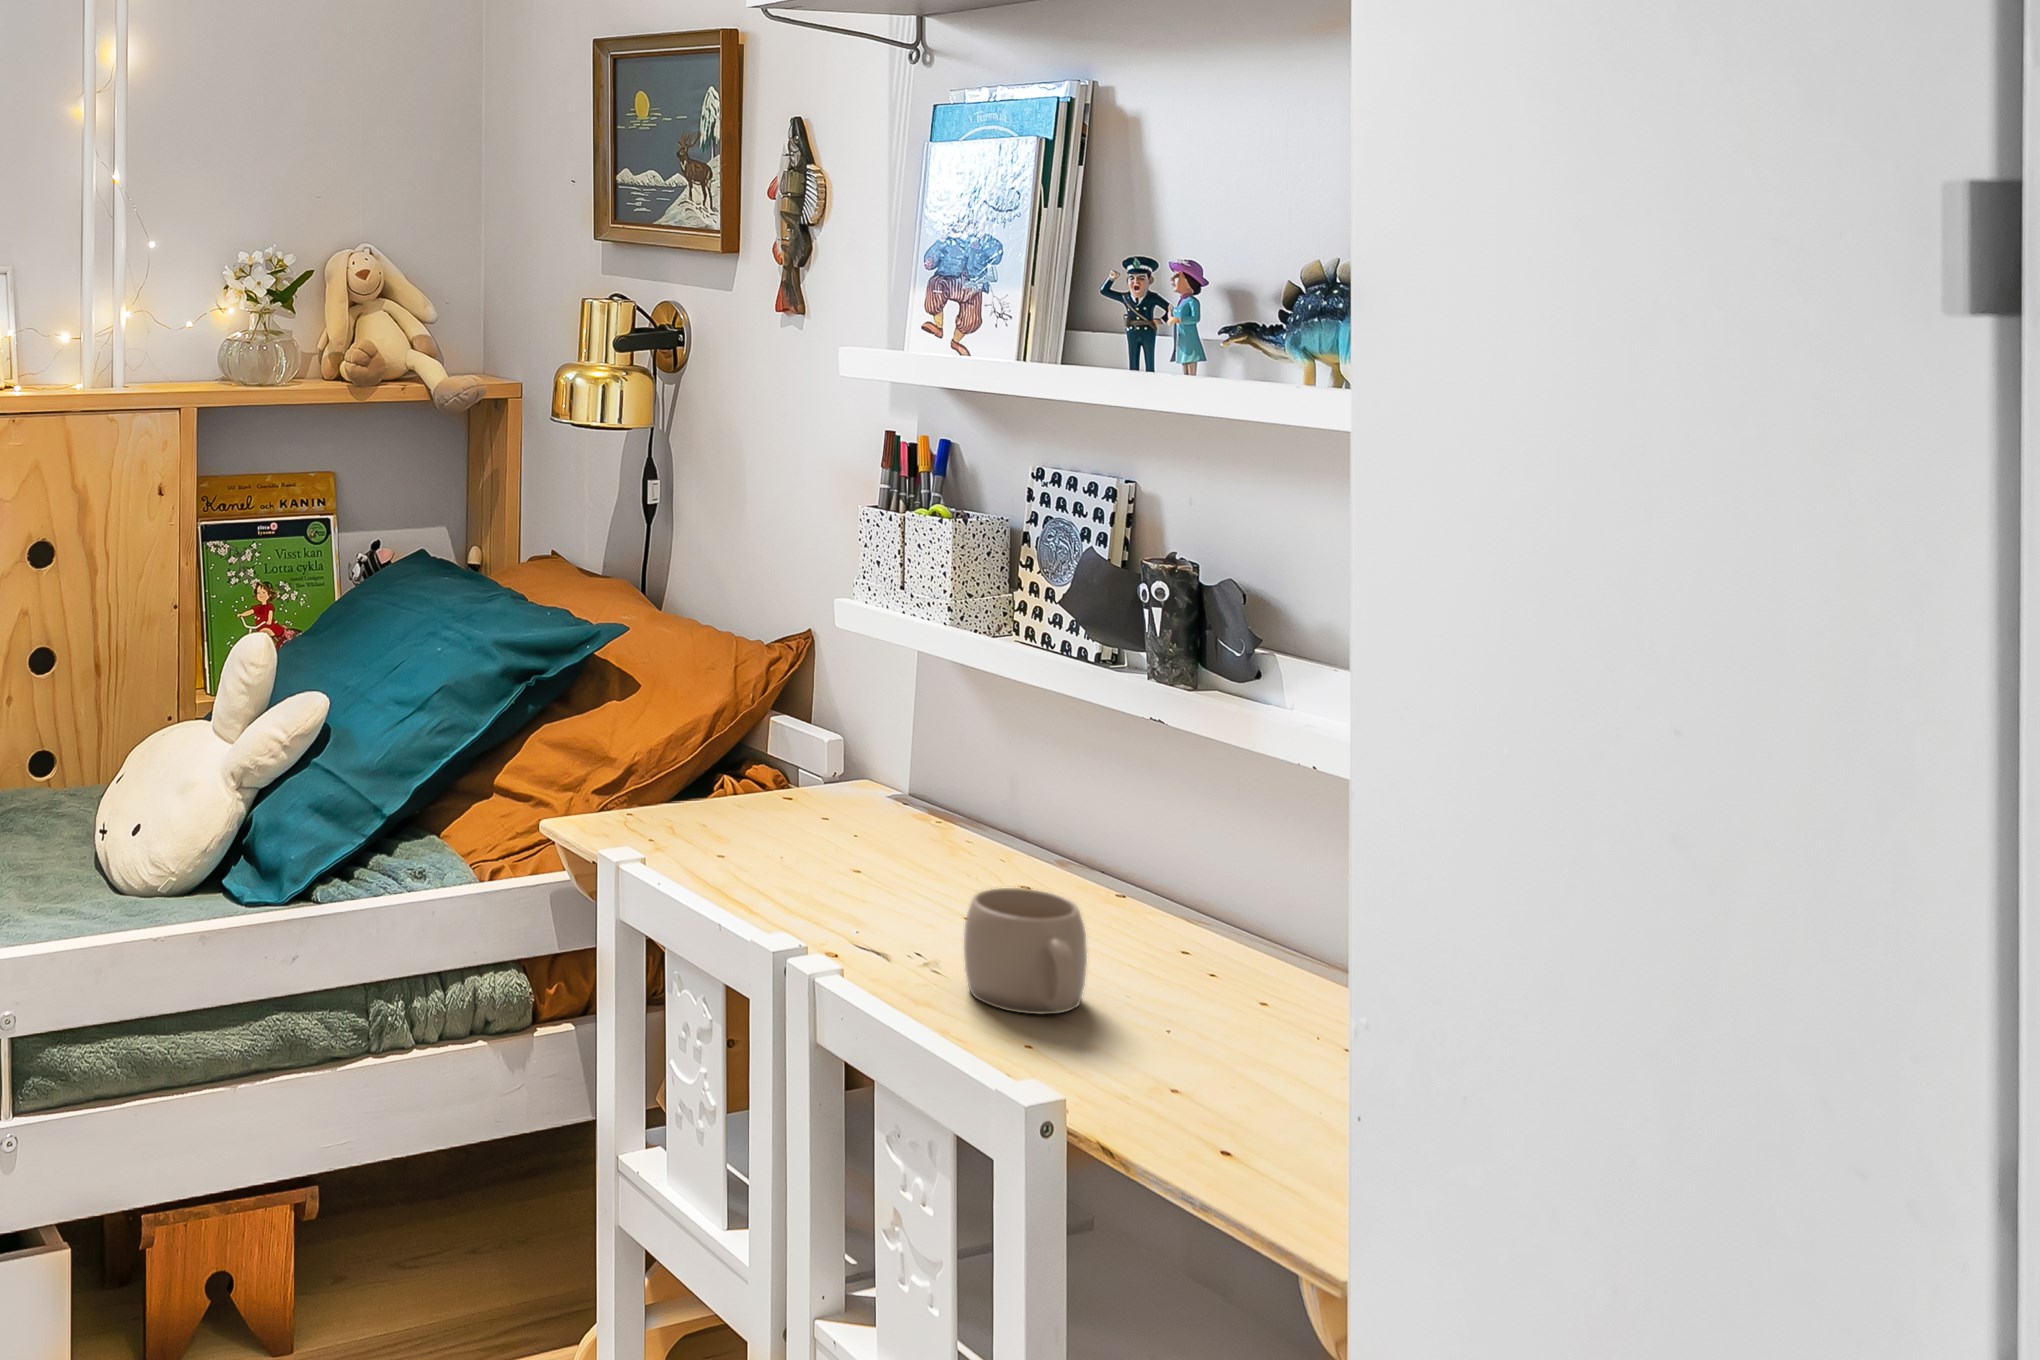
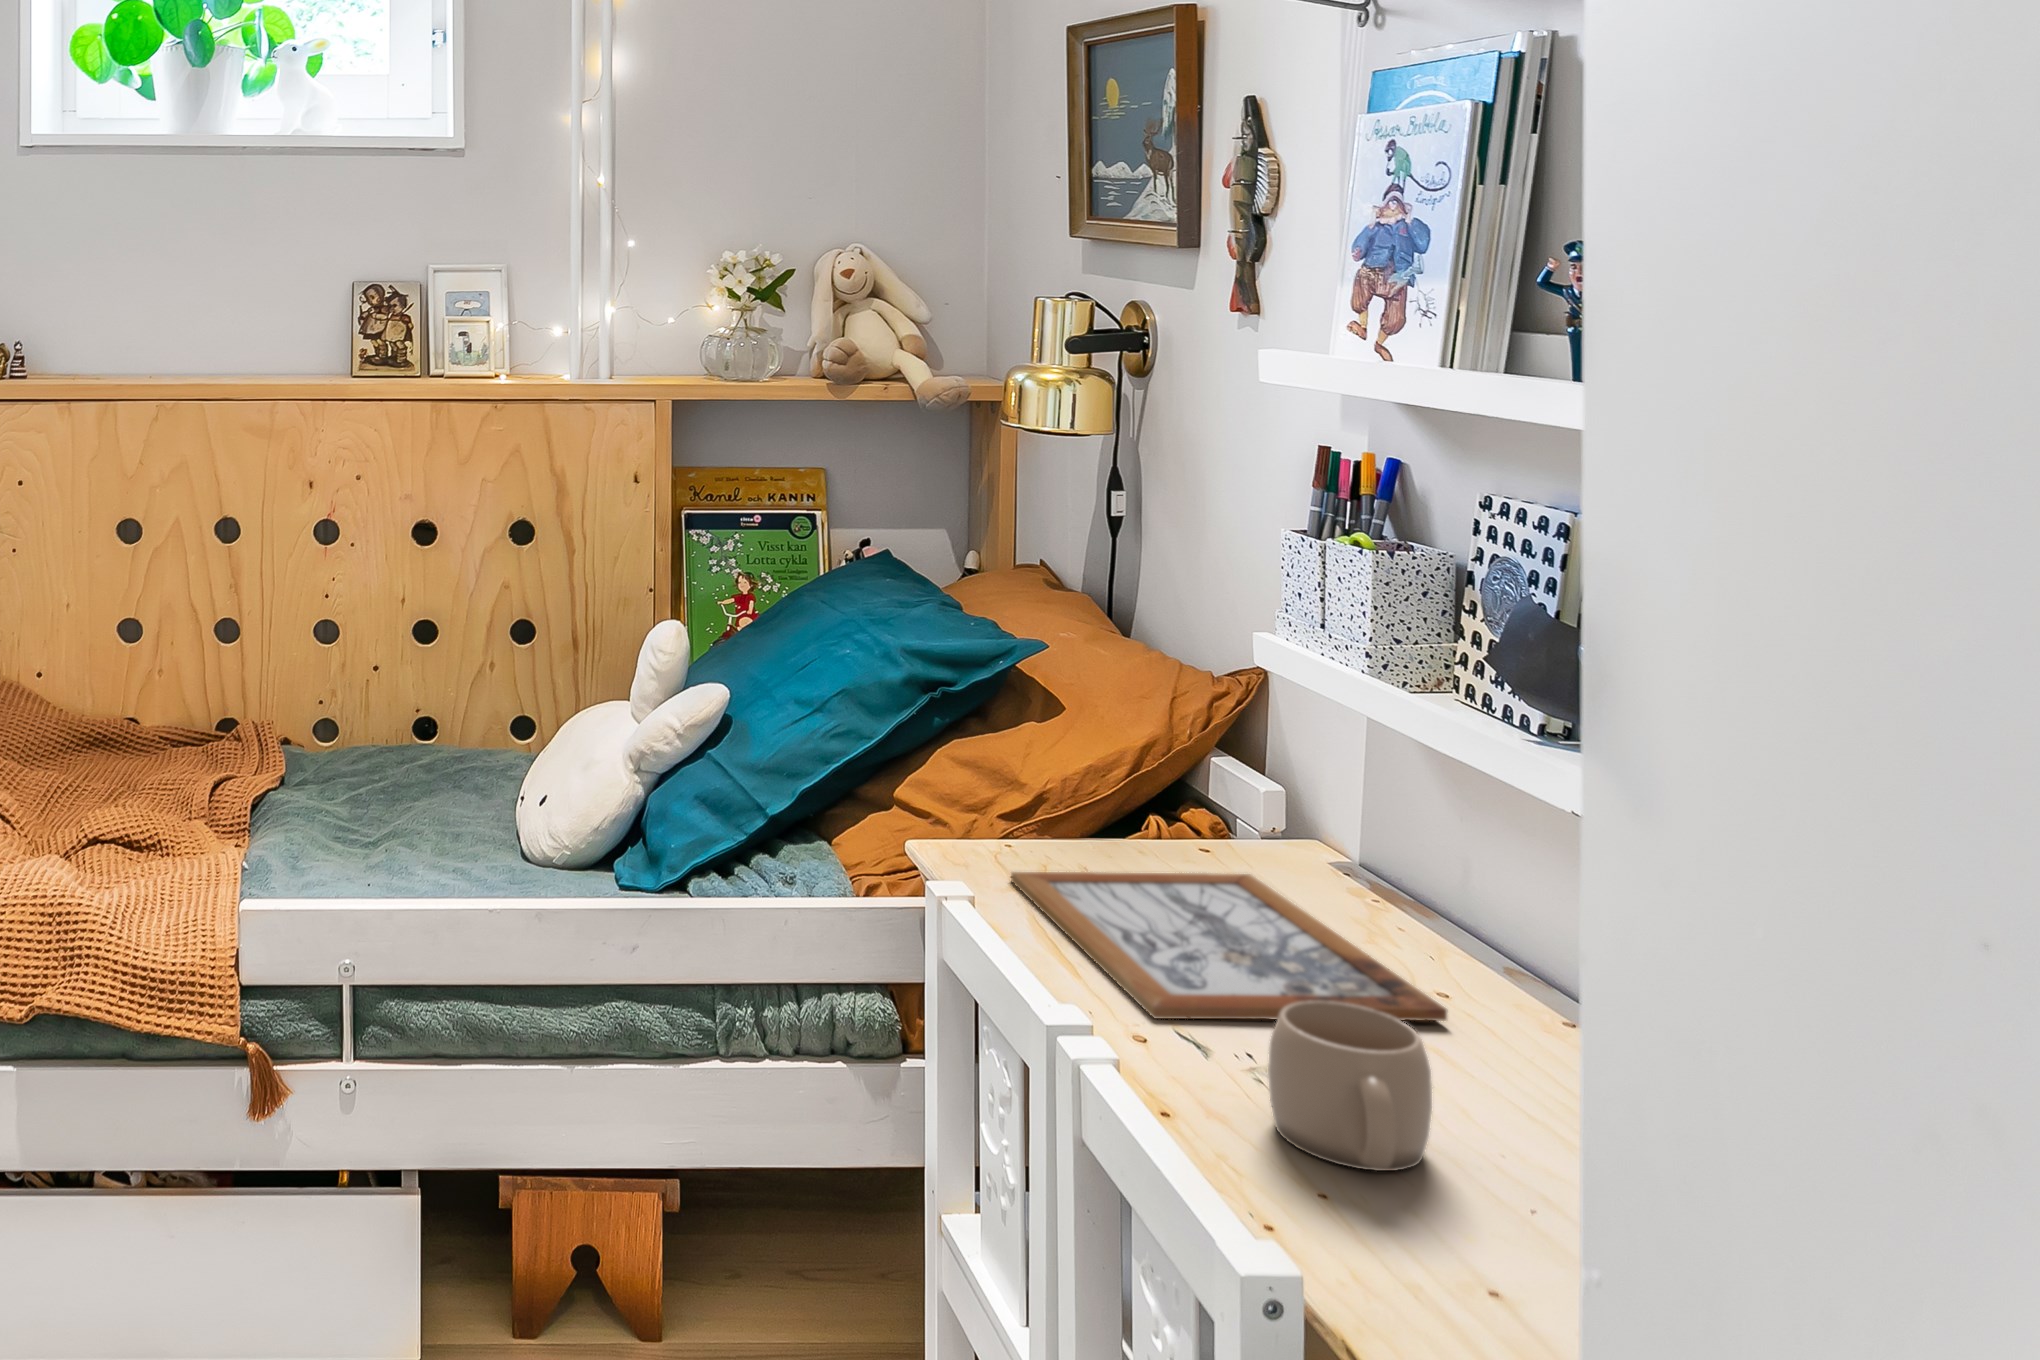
picture frame: none [659,806,1039,930] -> present [1011,872,1447,1021]

